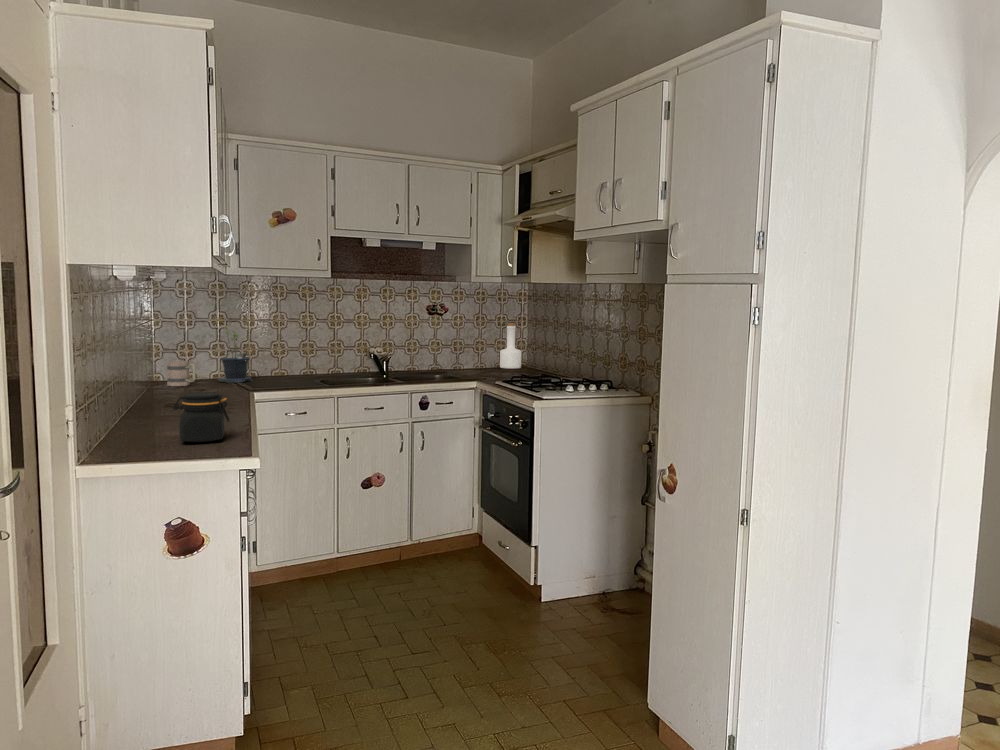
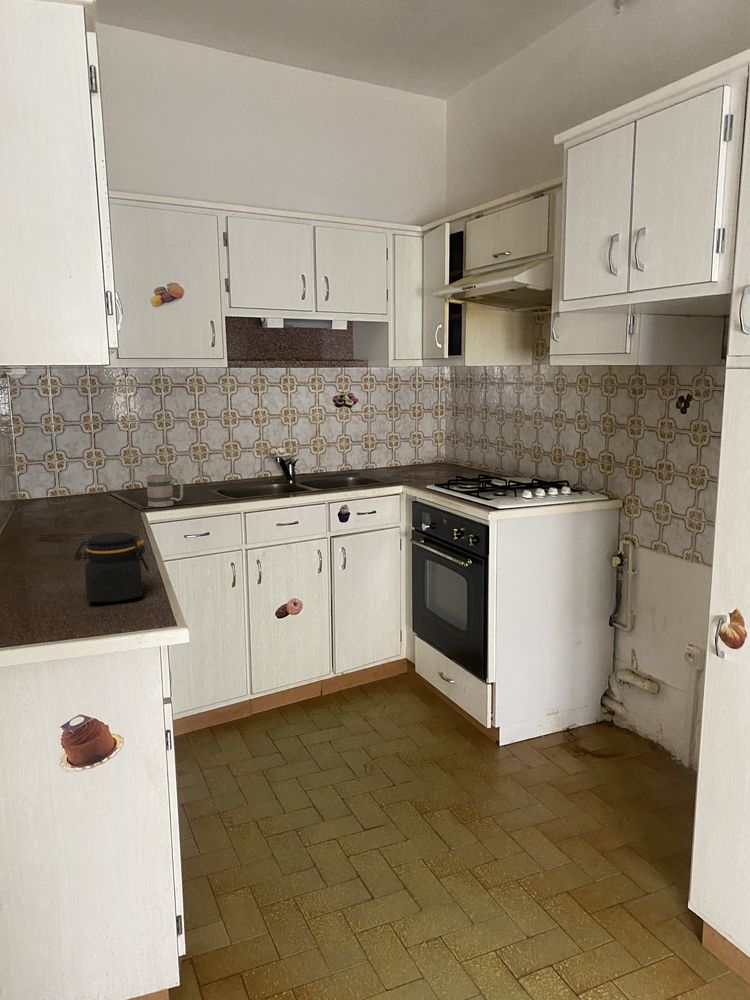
bottle: present [500,323,521,369] -> none [418,413,443,467]
potted plant: present [217,326,252,383] -> none [93,429,137,498]
mug: present [167,361,196,386] -> present [146,474,183,507]

